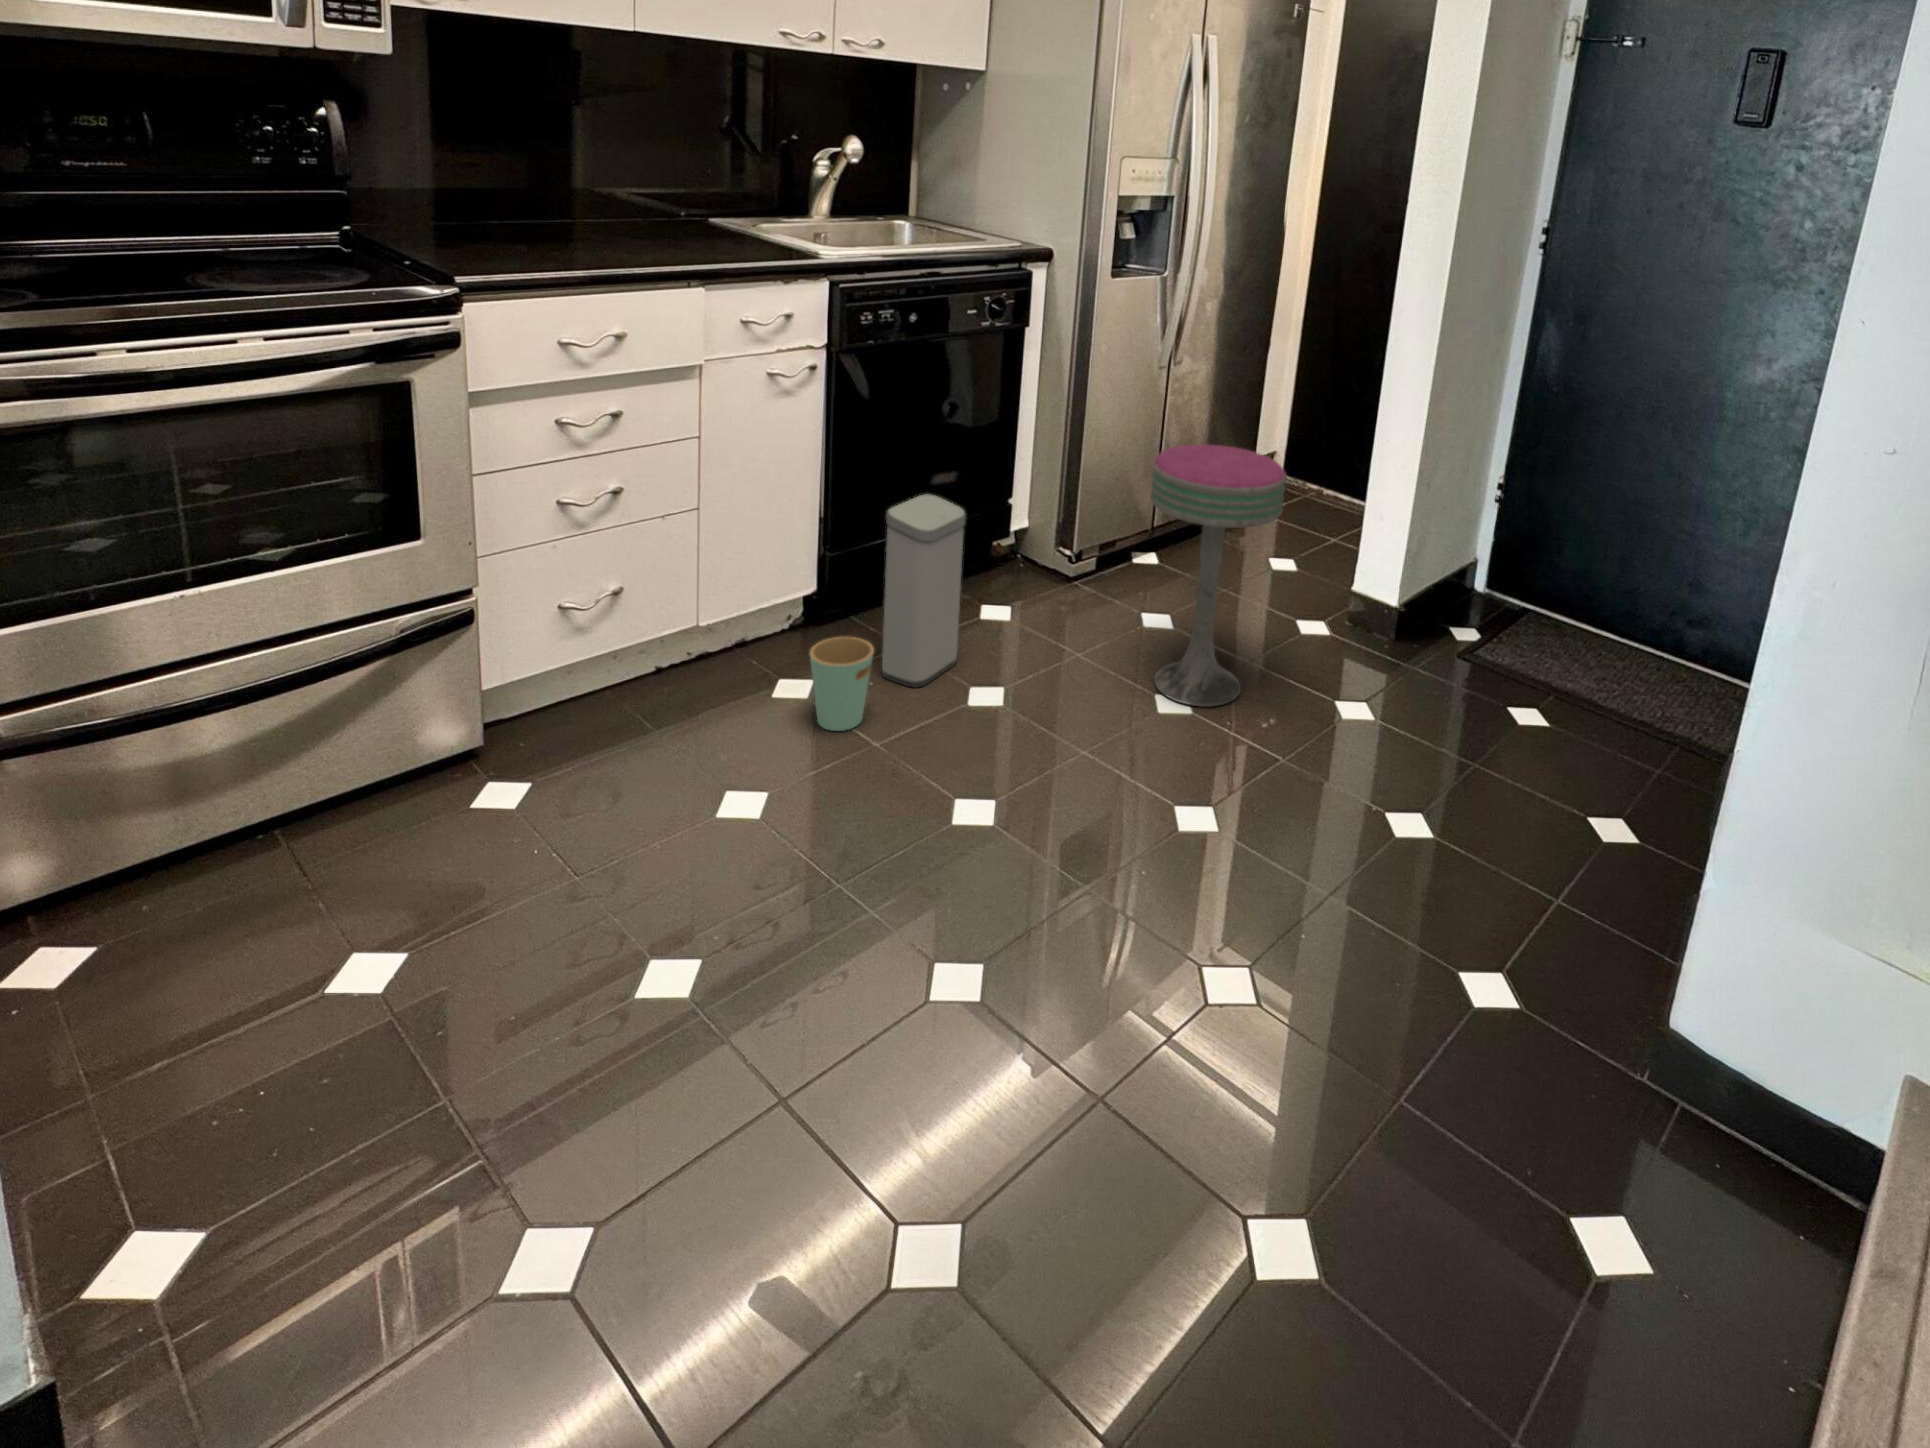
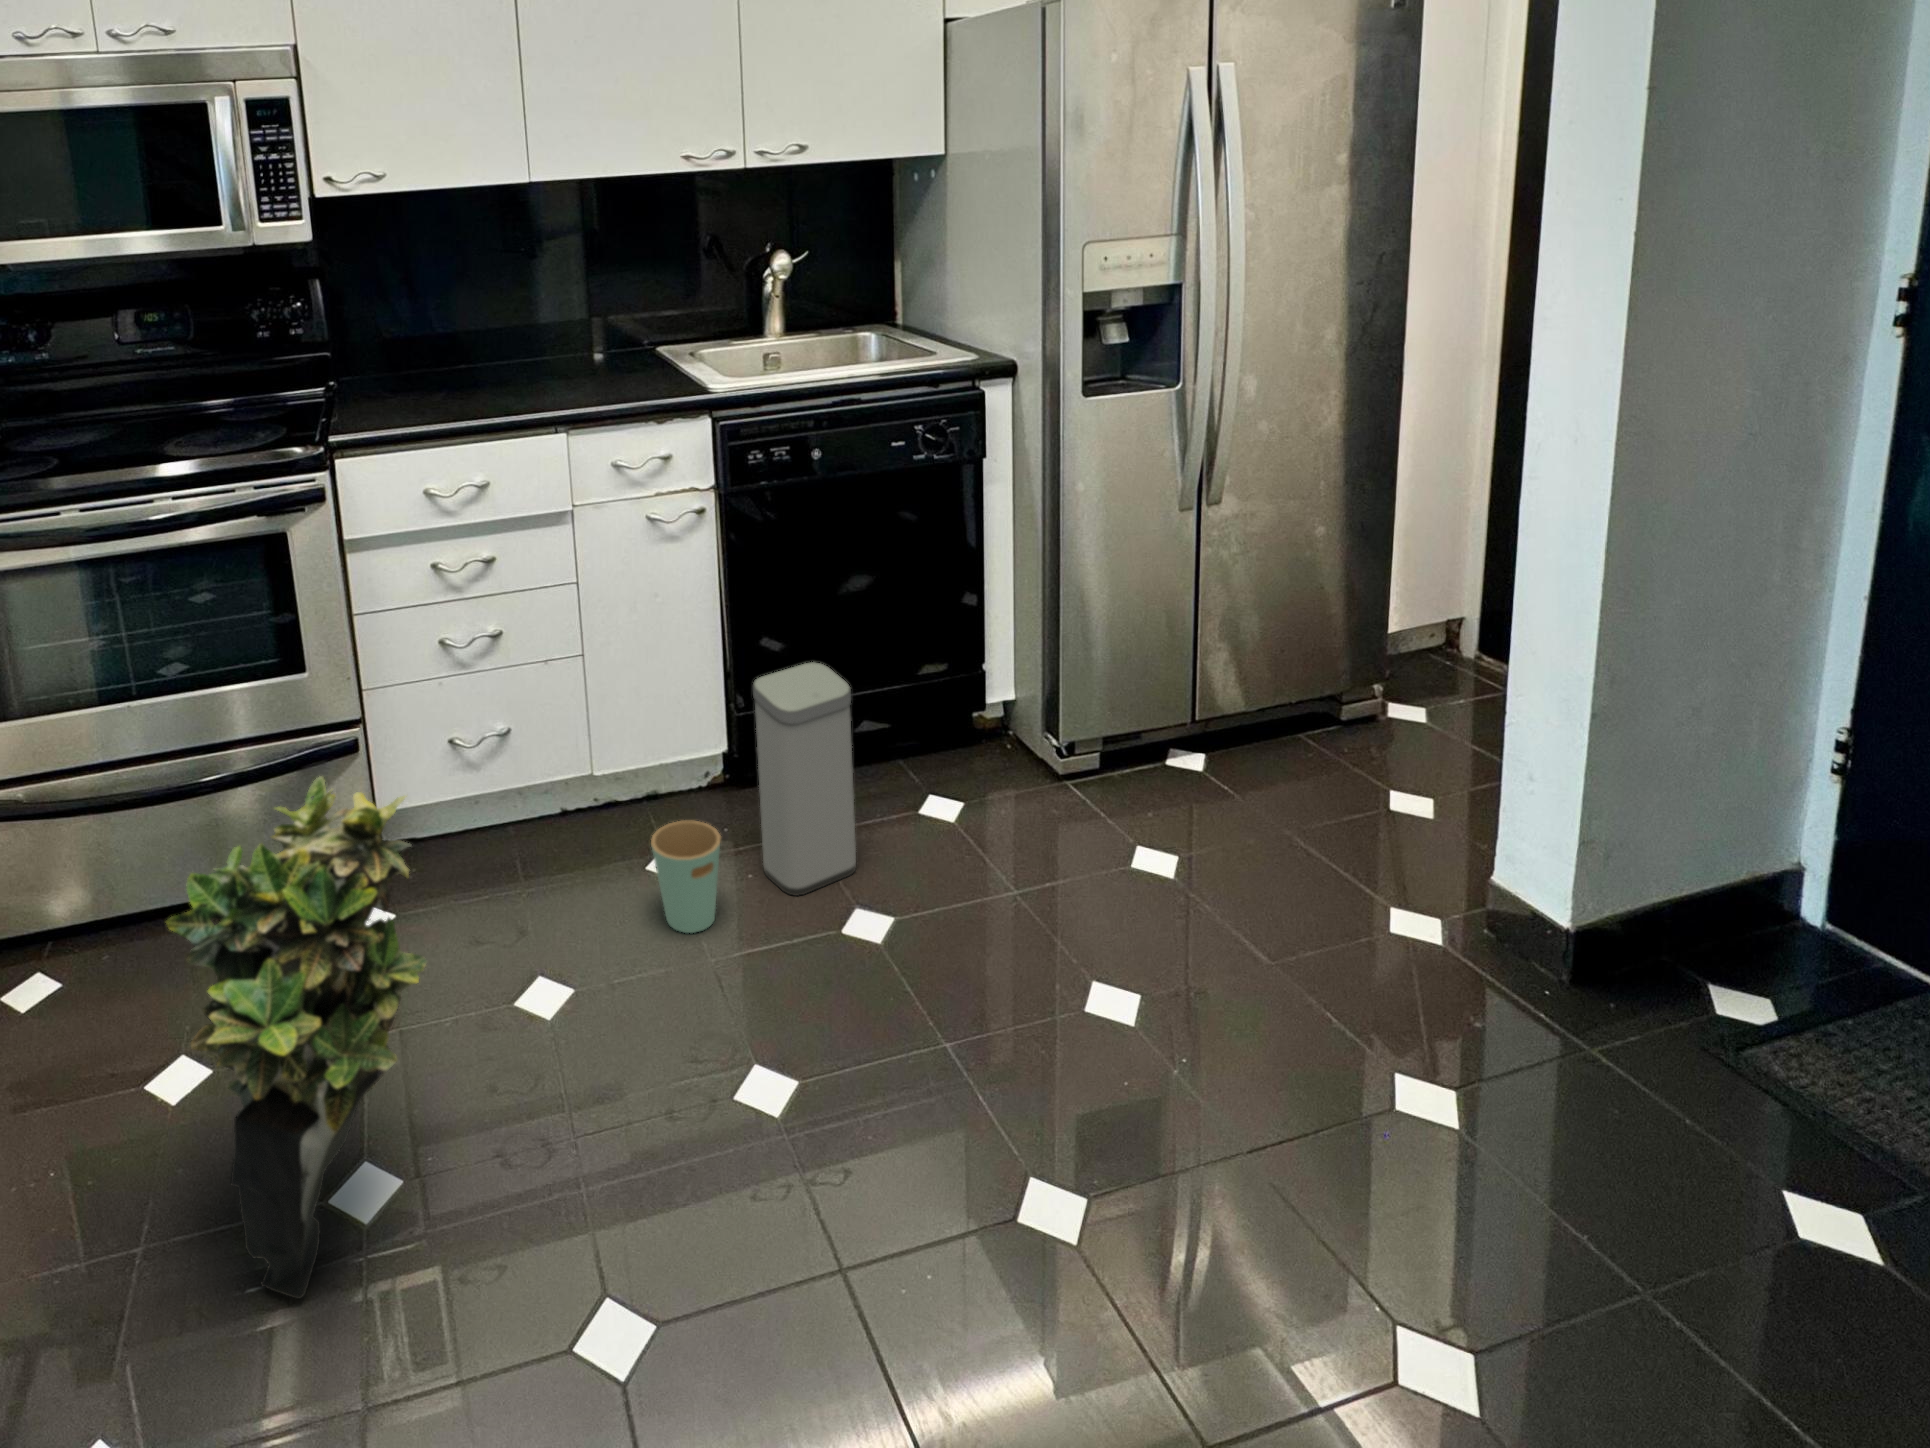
bar stool: present [1150,444,1286,707] -> none [1067,632,1276,1024]
potted plant: none [500,604,765,1080] -> present [166,777,427,1299]

